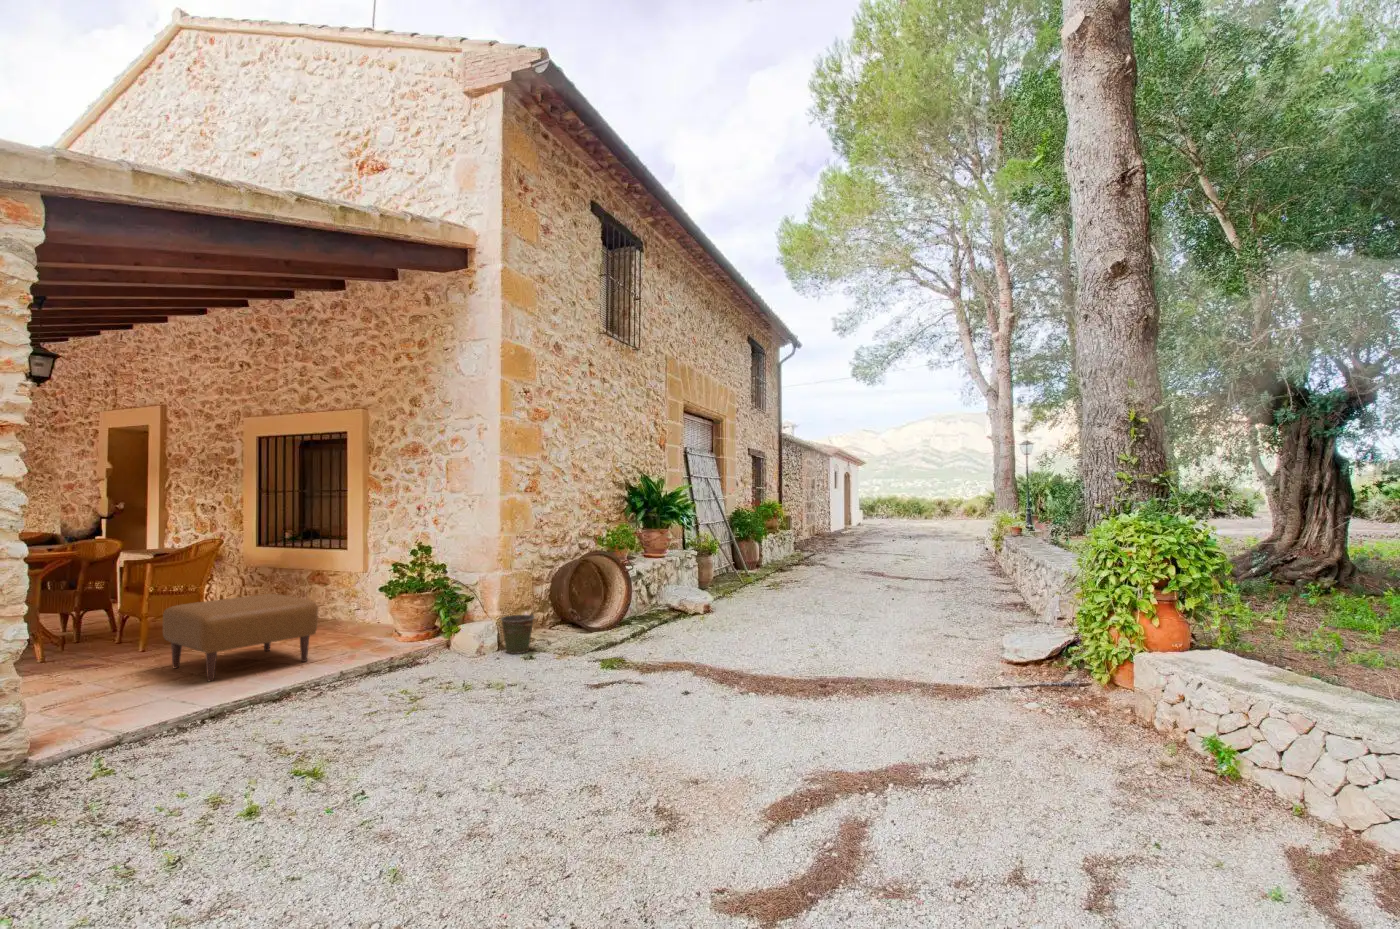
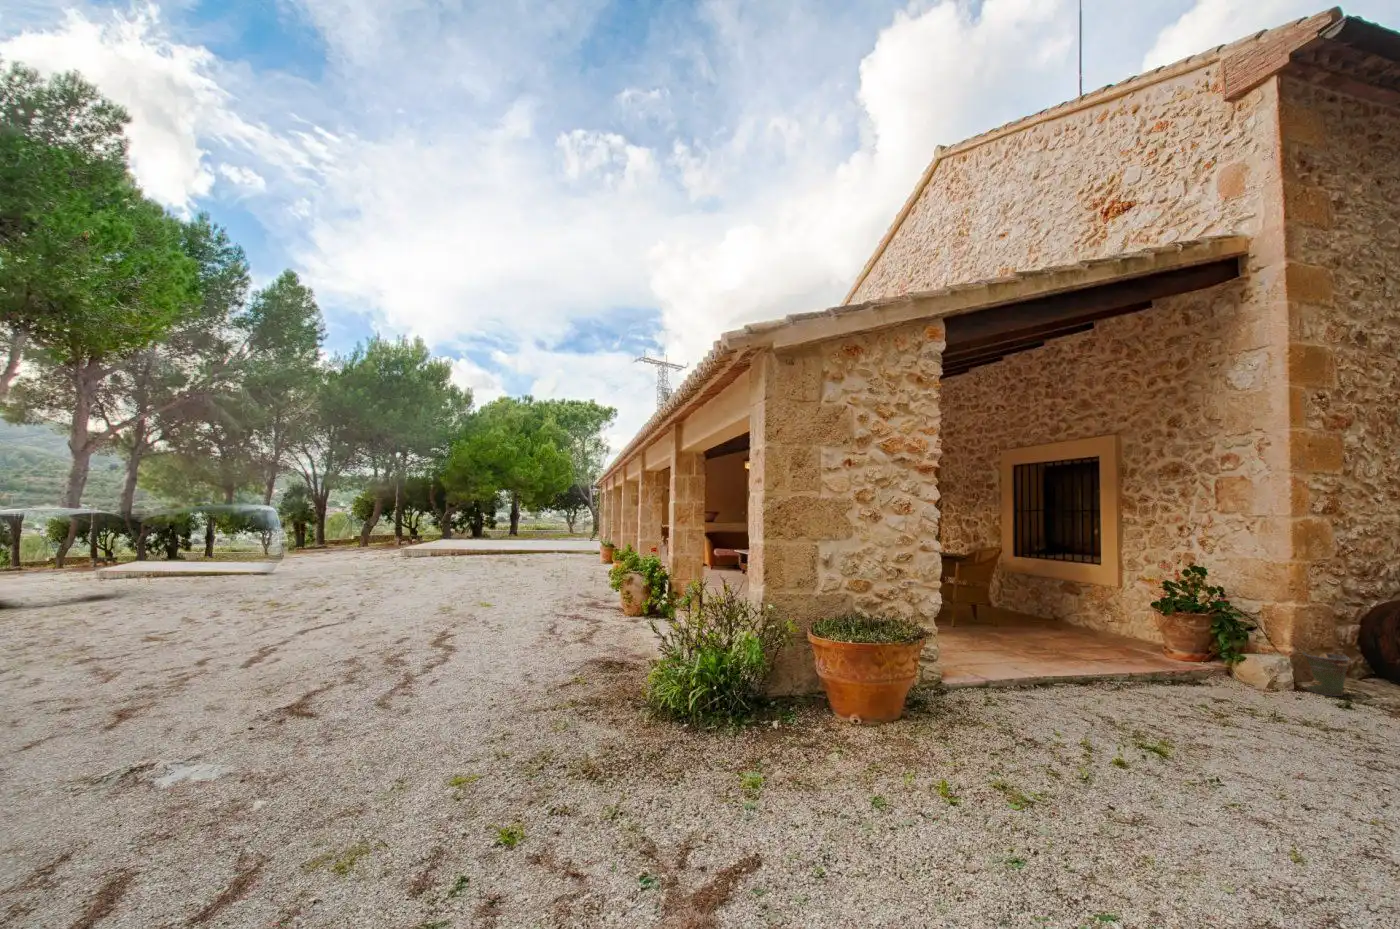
ottoman: present [163,594,318,681] -> none [977,592,1098,654]

